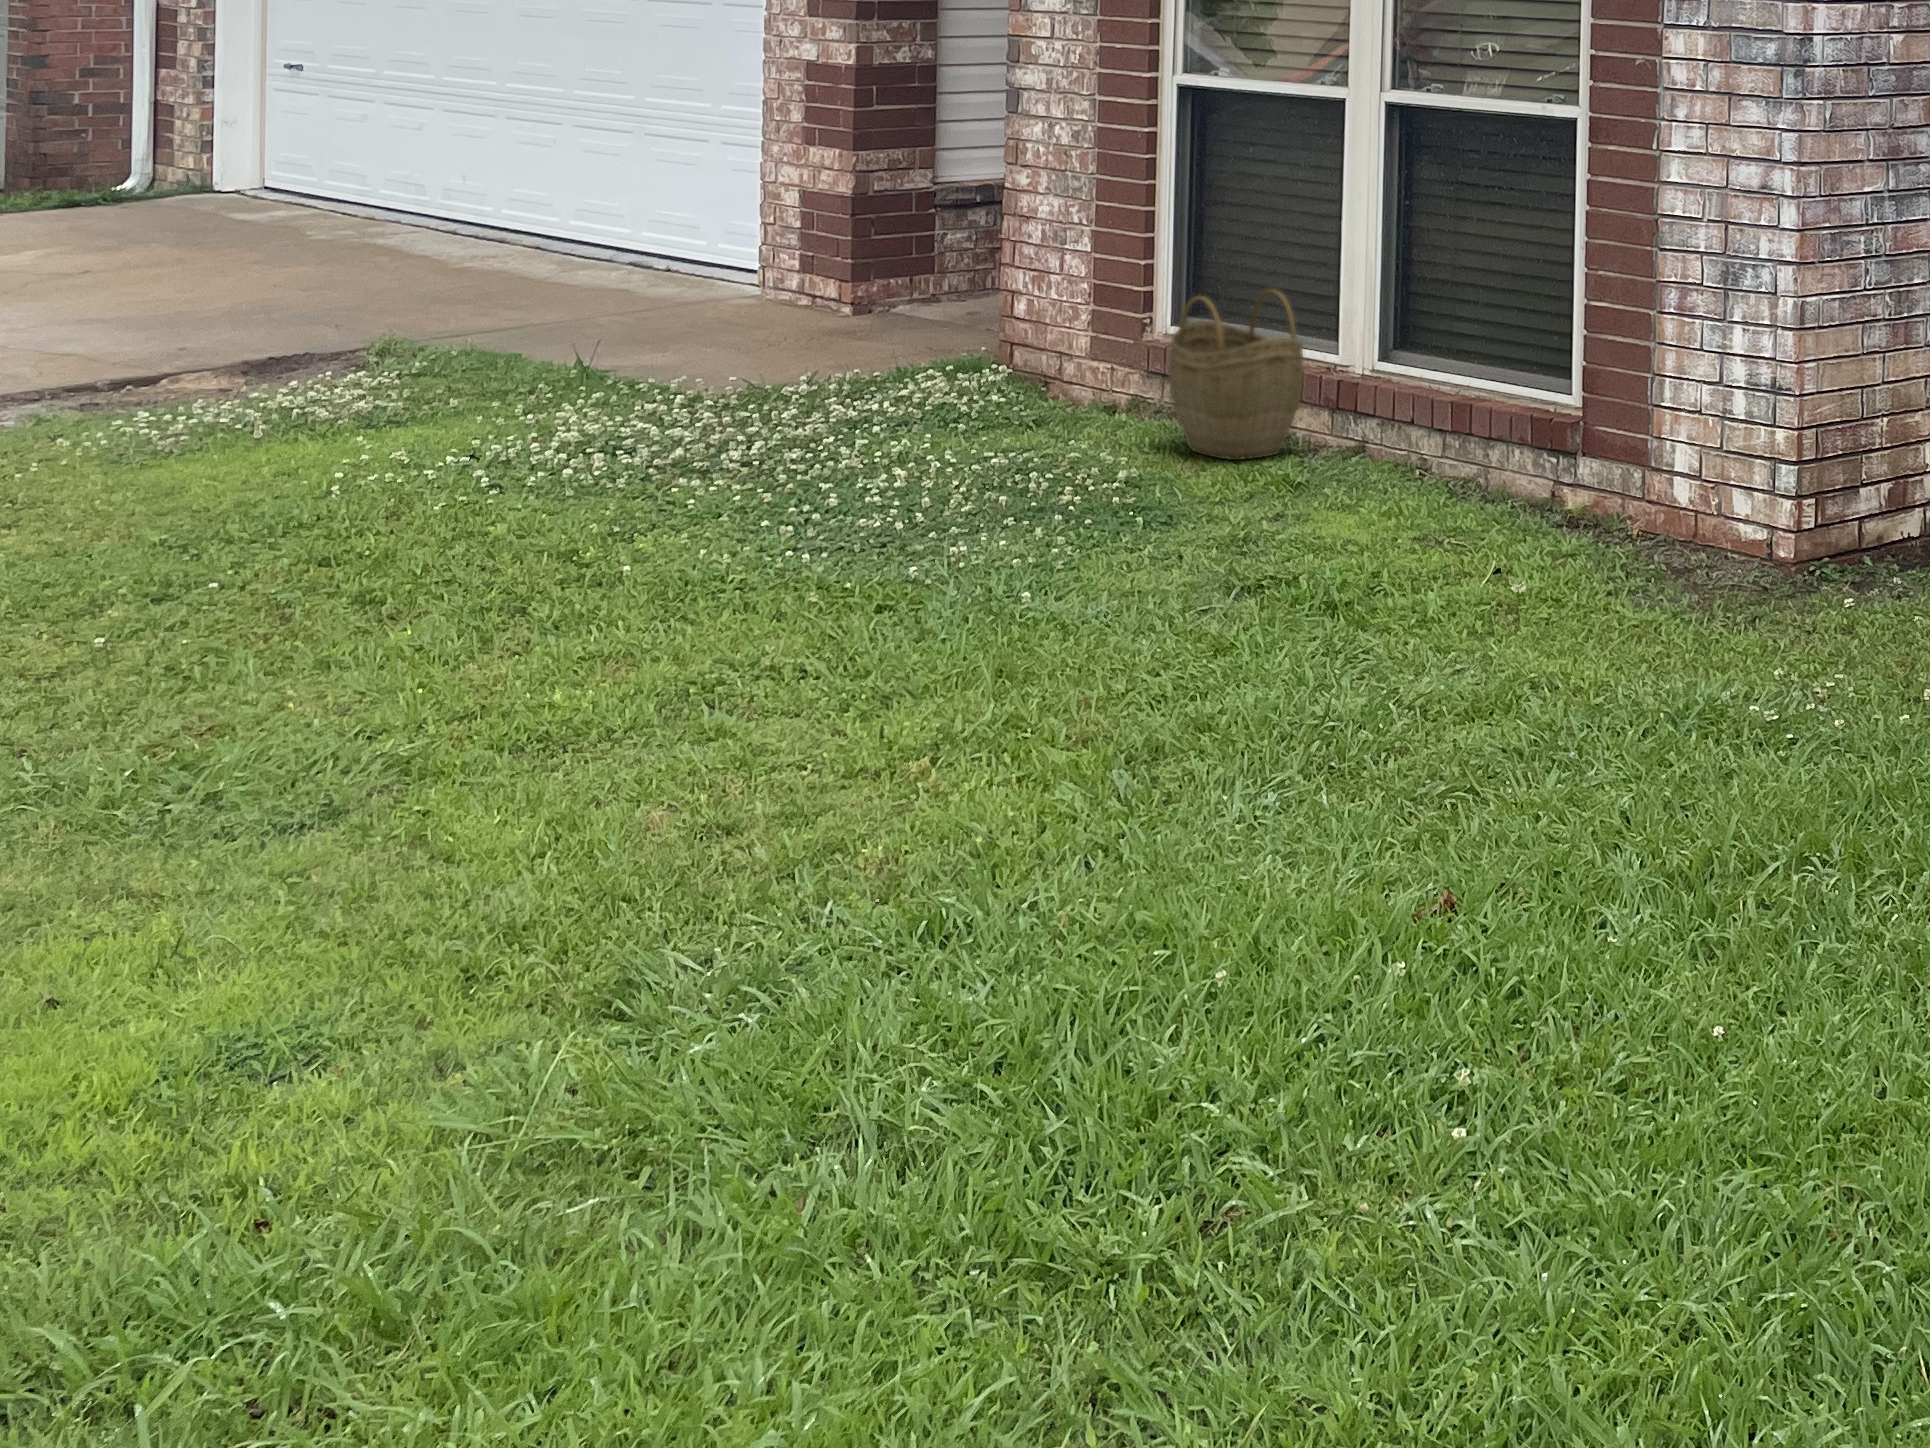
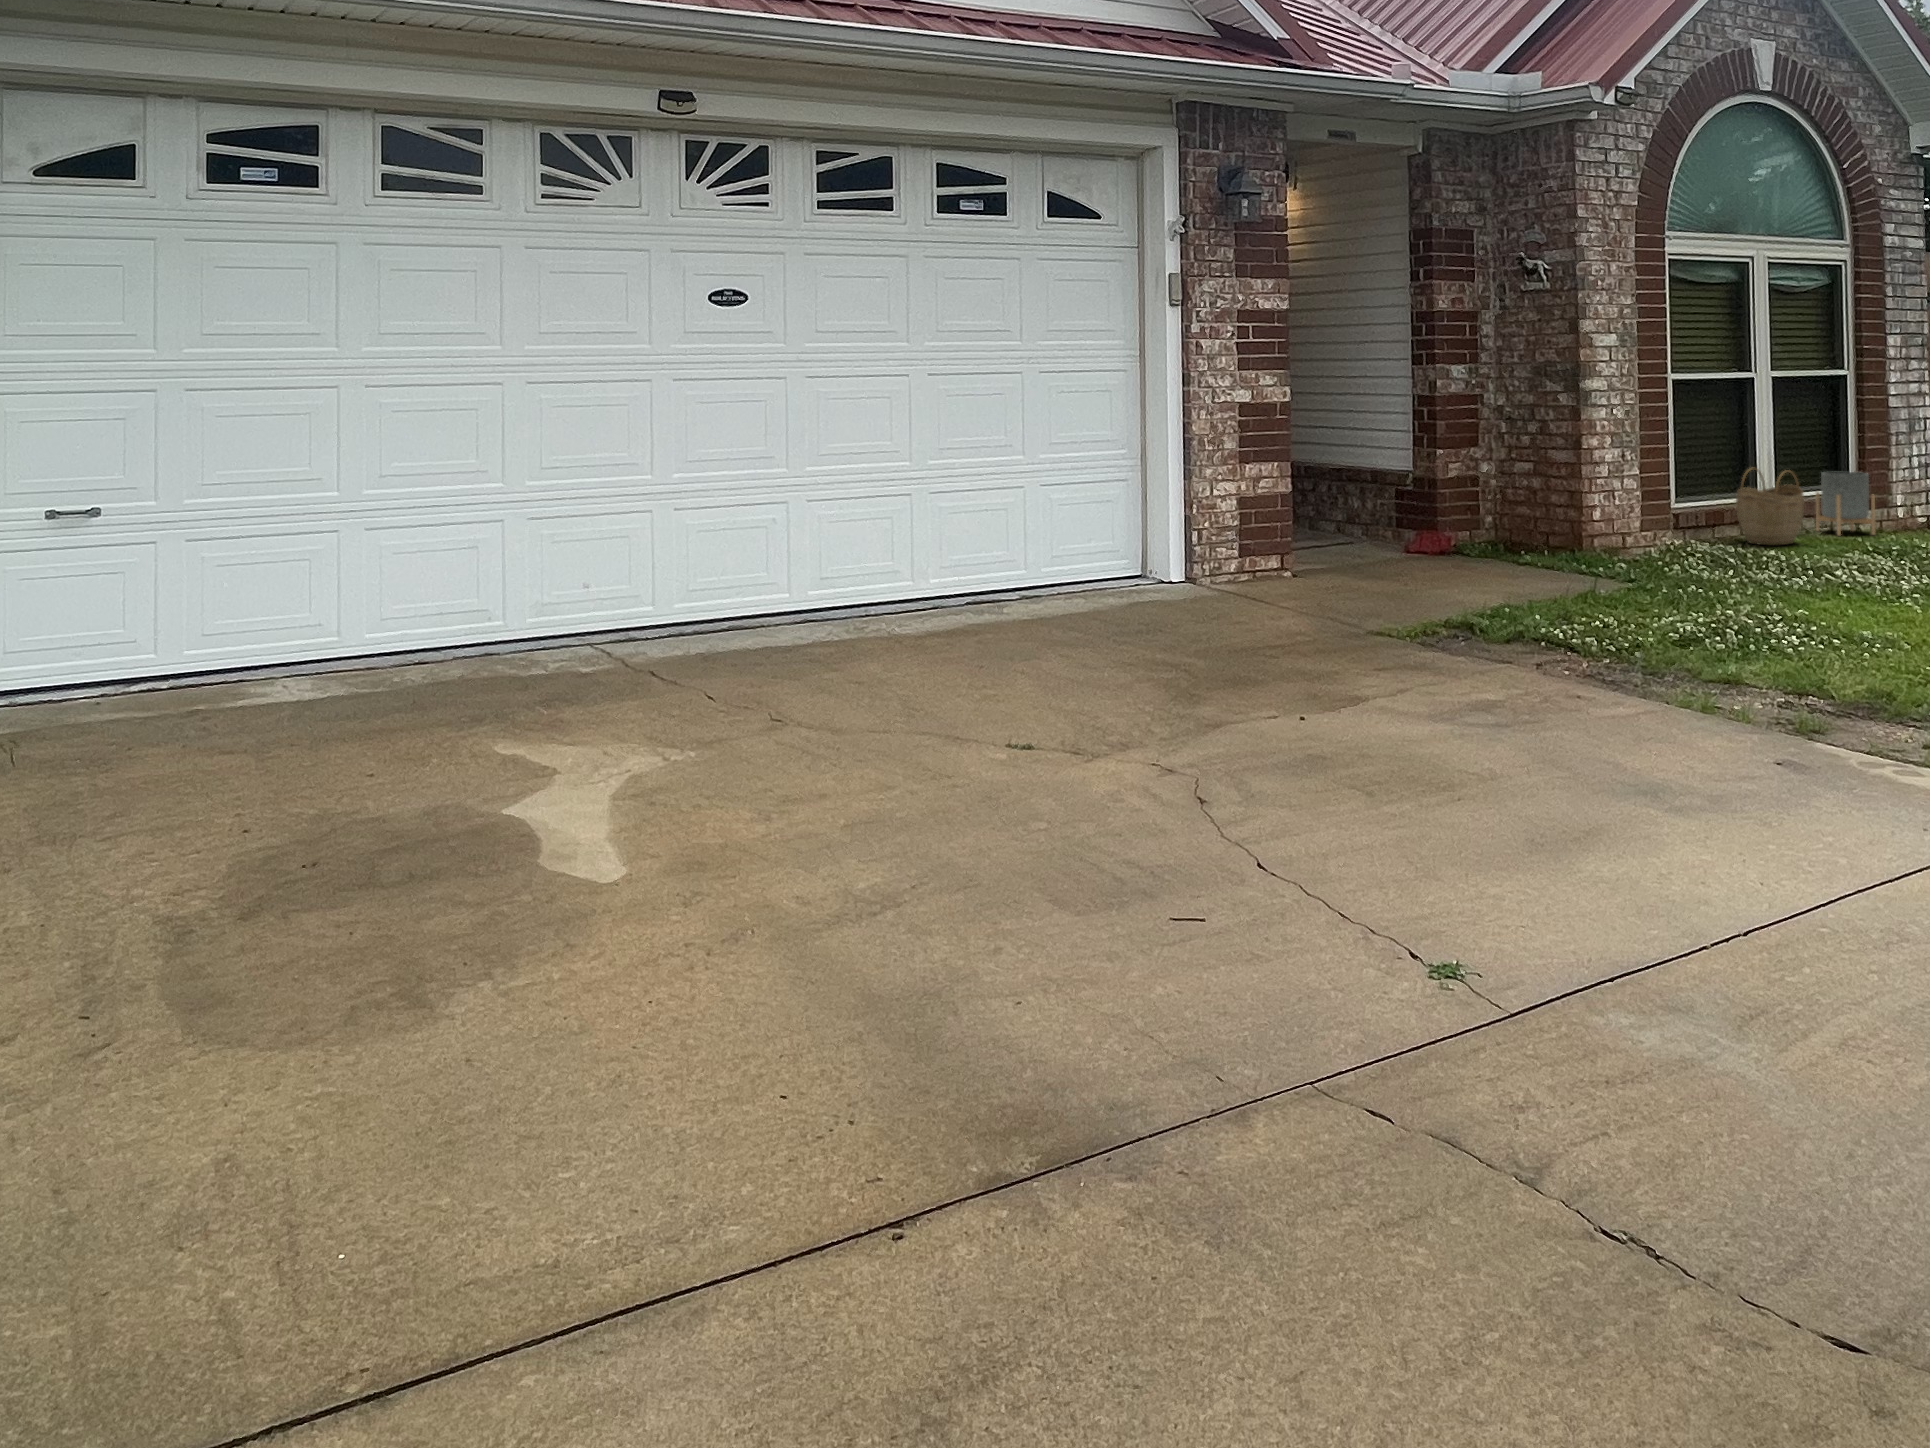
planter: none [1352,342,1468,504] -> present [1816,472,1875,535]

